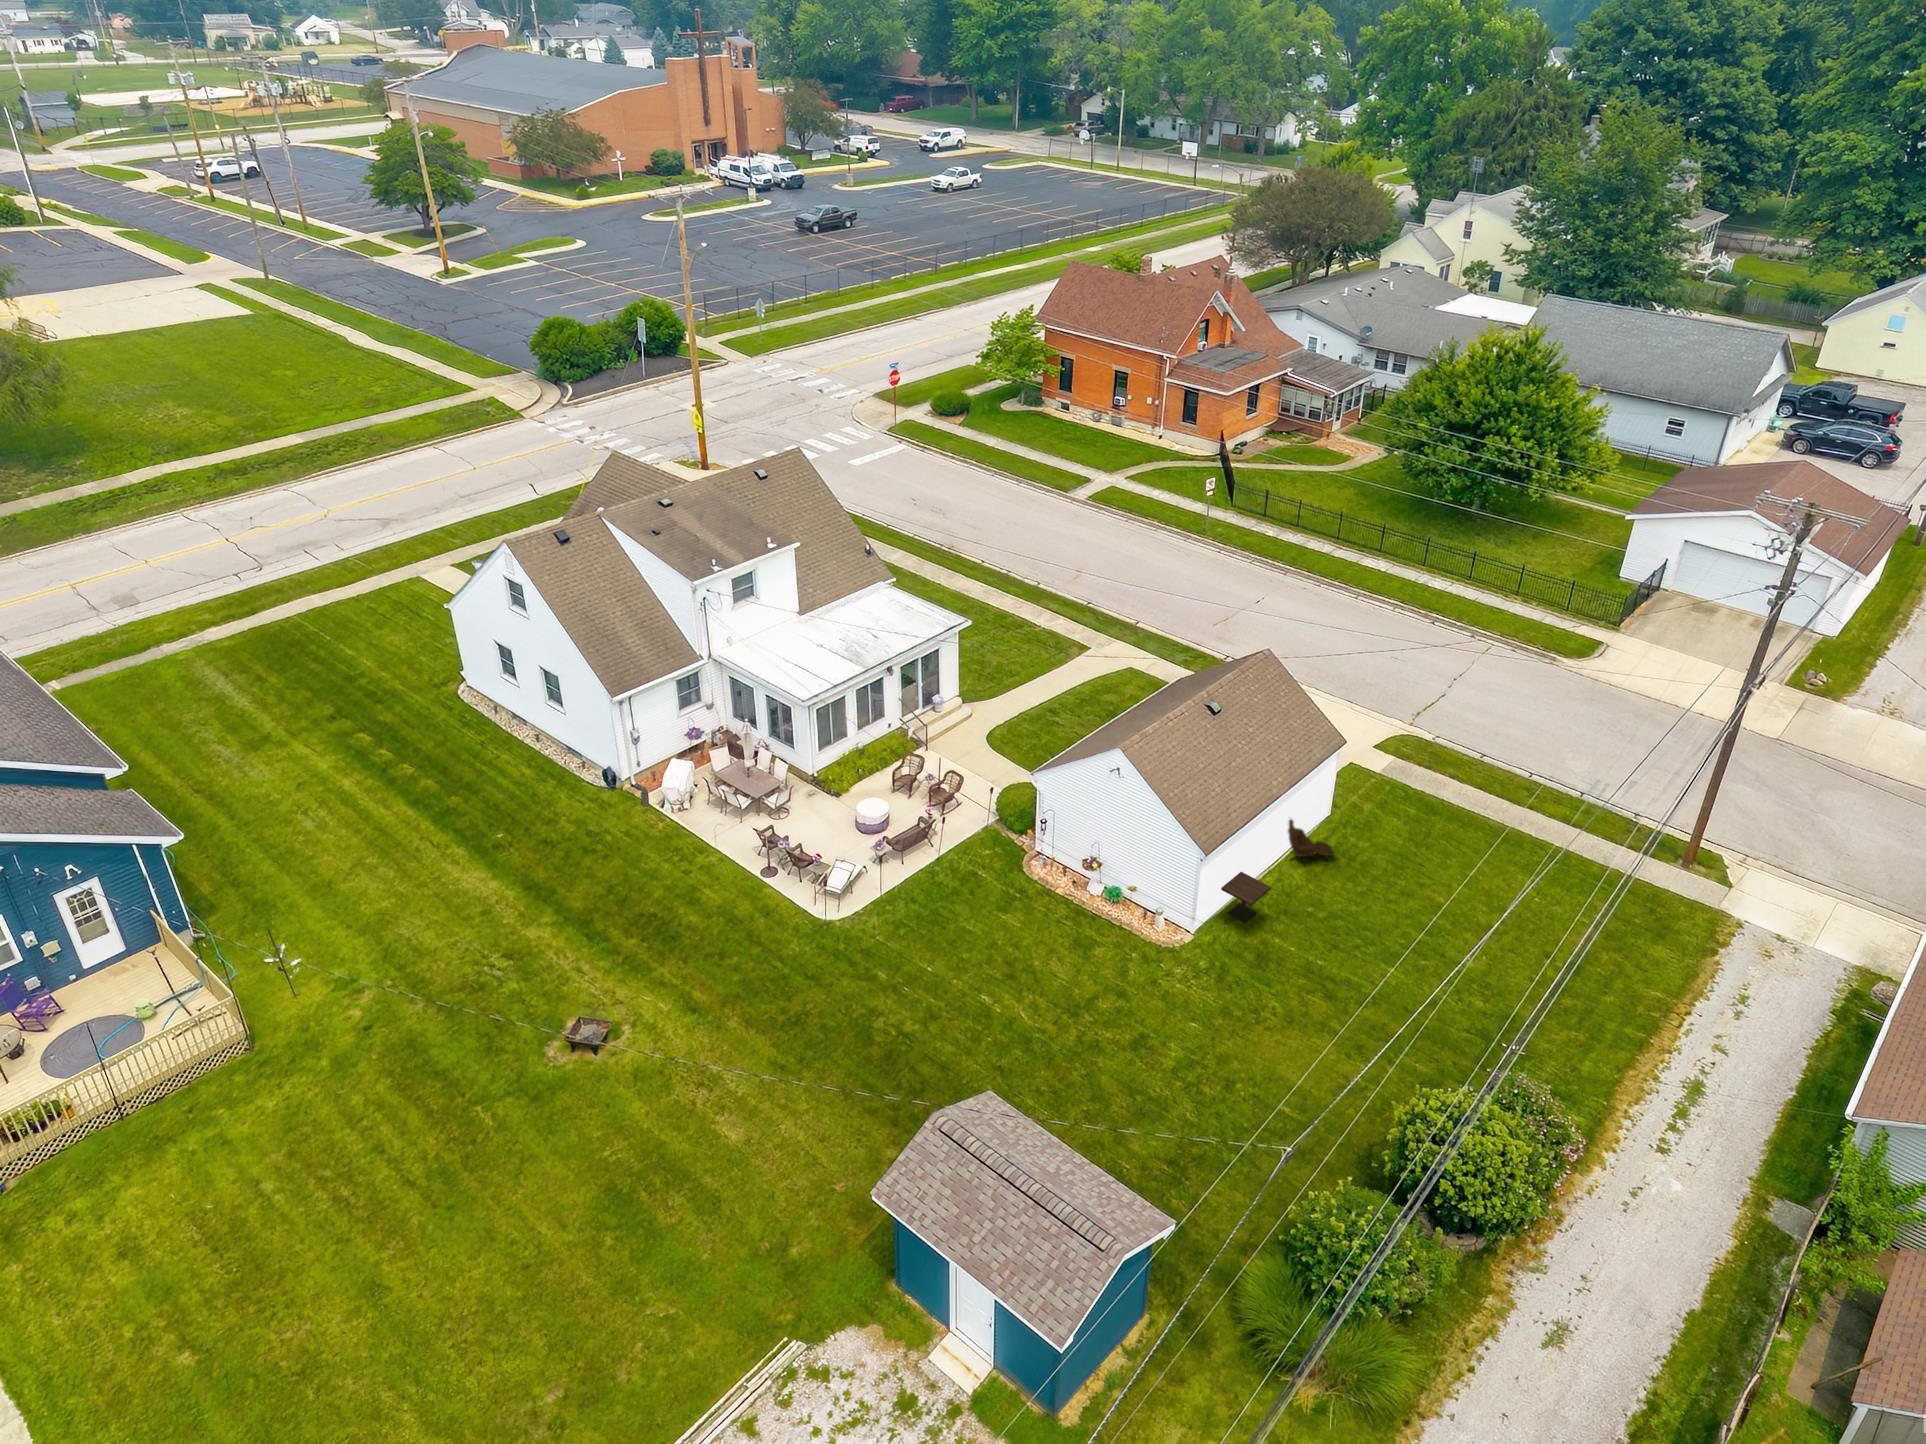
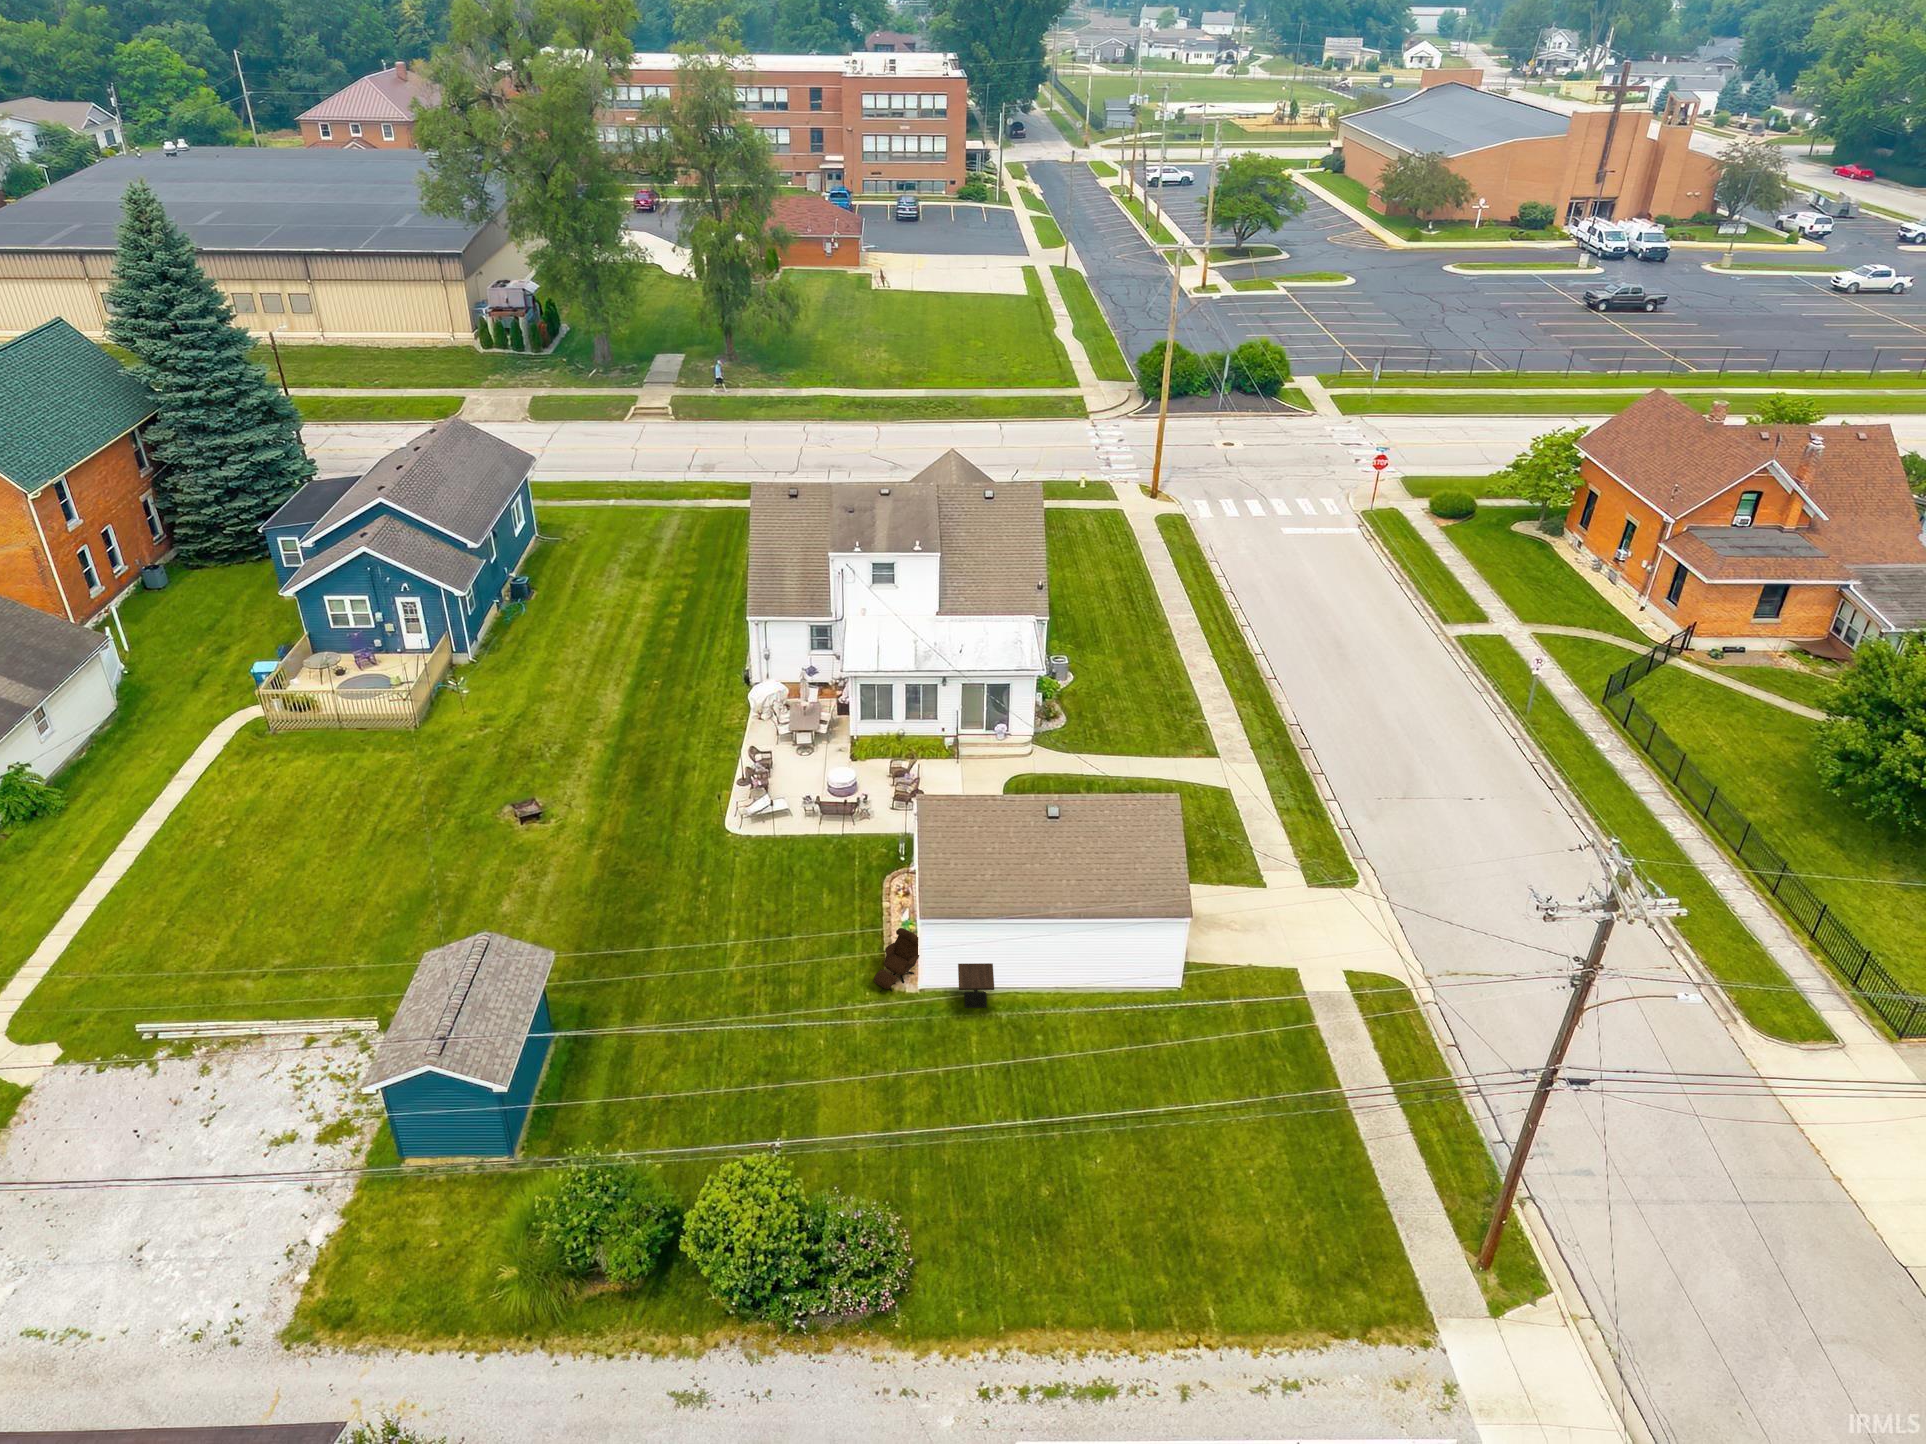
lounge chair: present [1288,819,1334,862] -> present [874,928,919,992]

